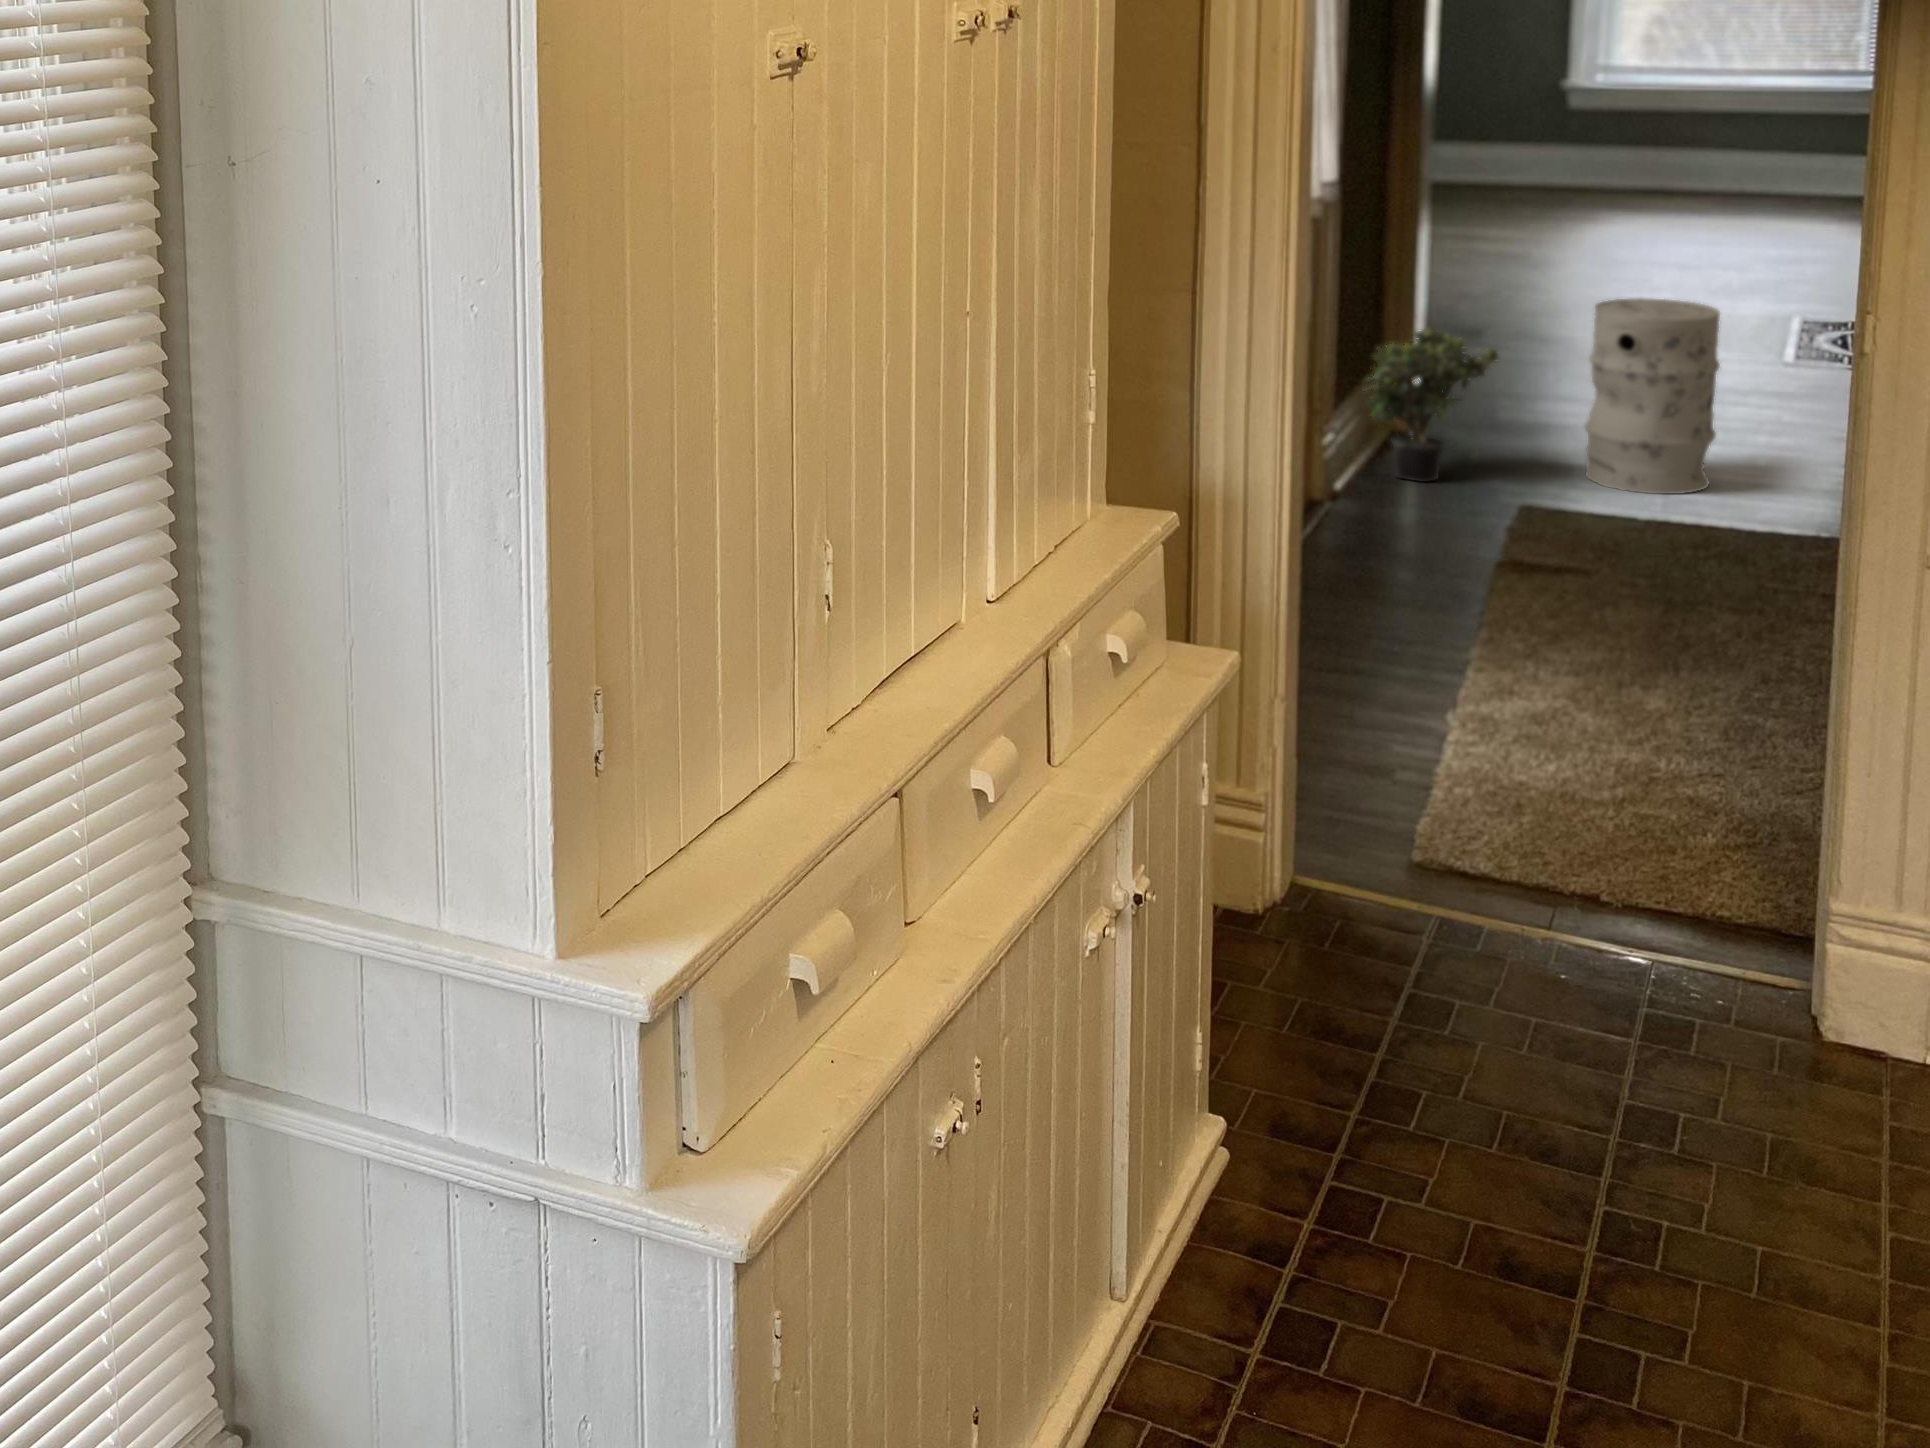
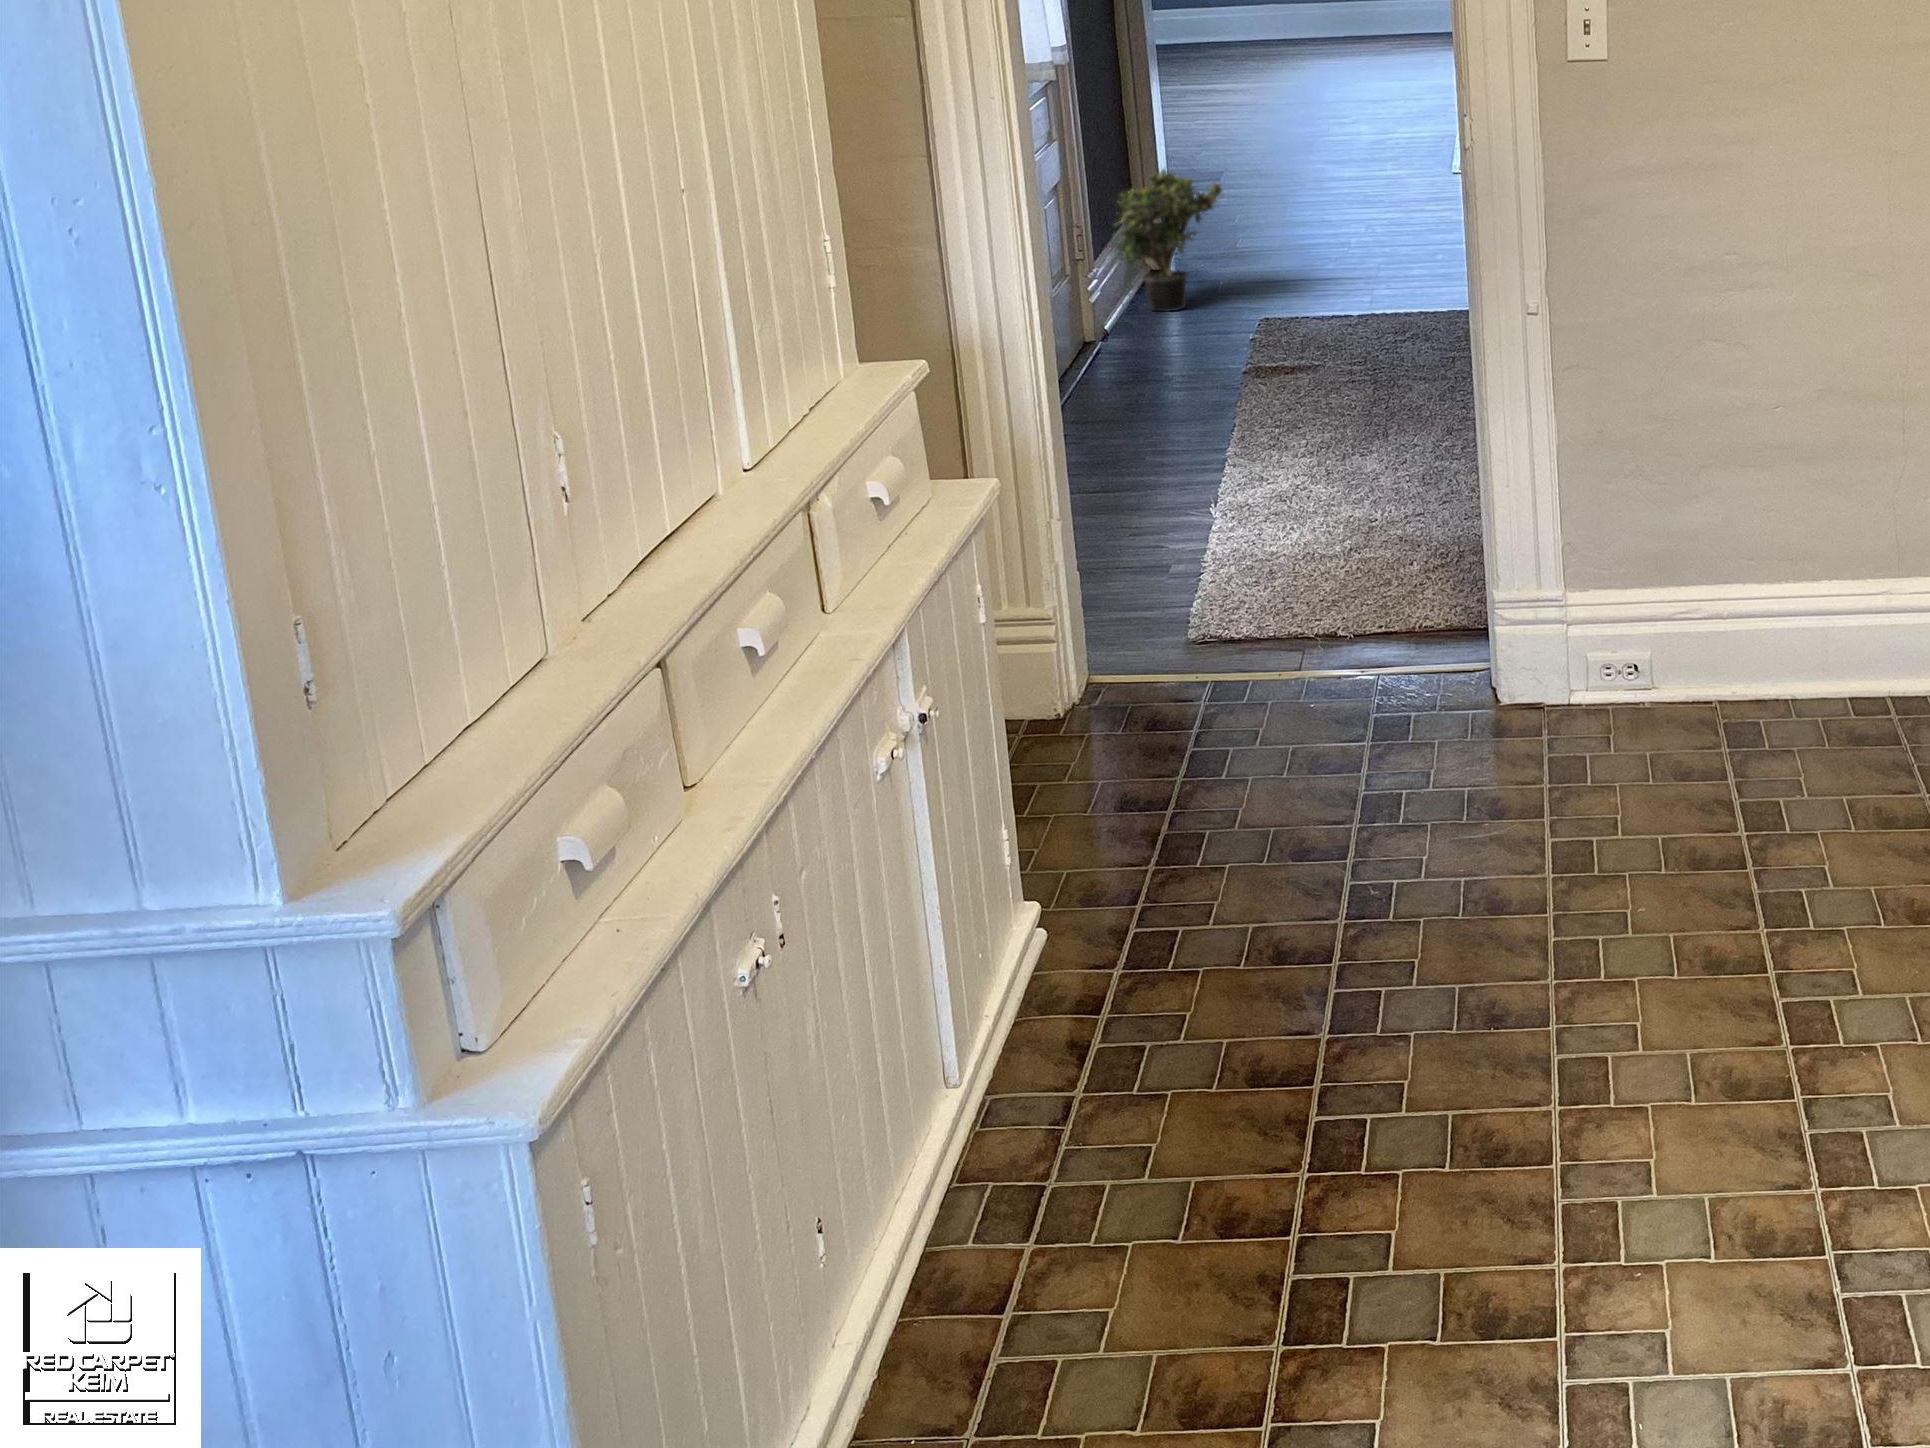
trash can: present [1585,298,1720,494] -> none [1294,125,1398,295]

